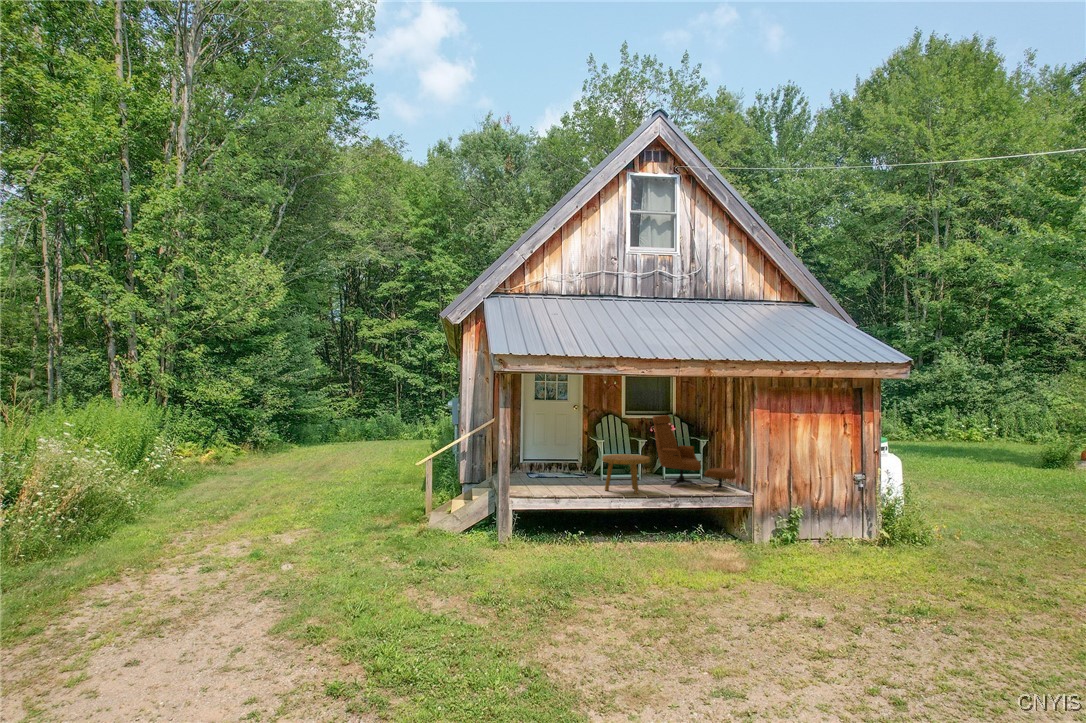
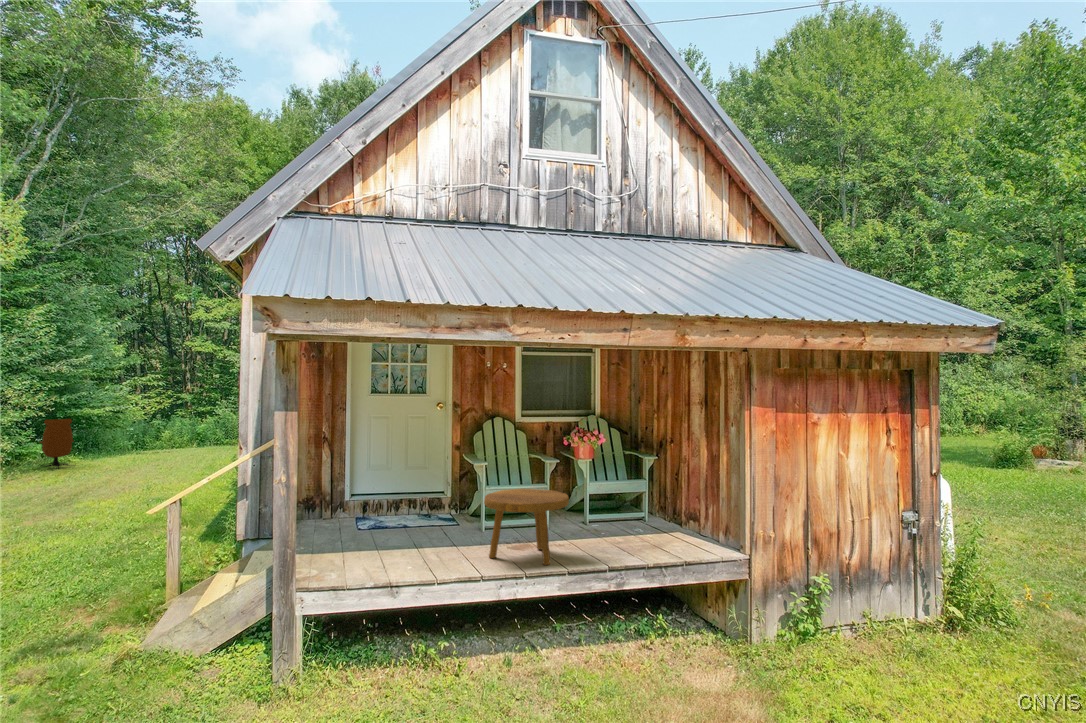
lounge chair: present [653,415,736,490] -> present [40,419,74,469]

